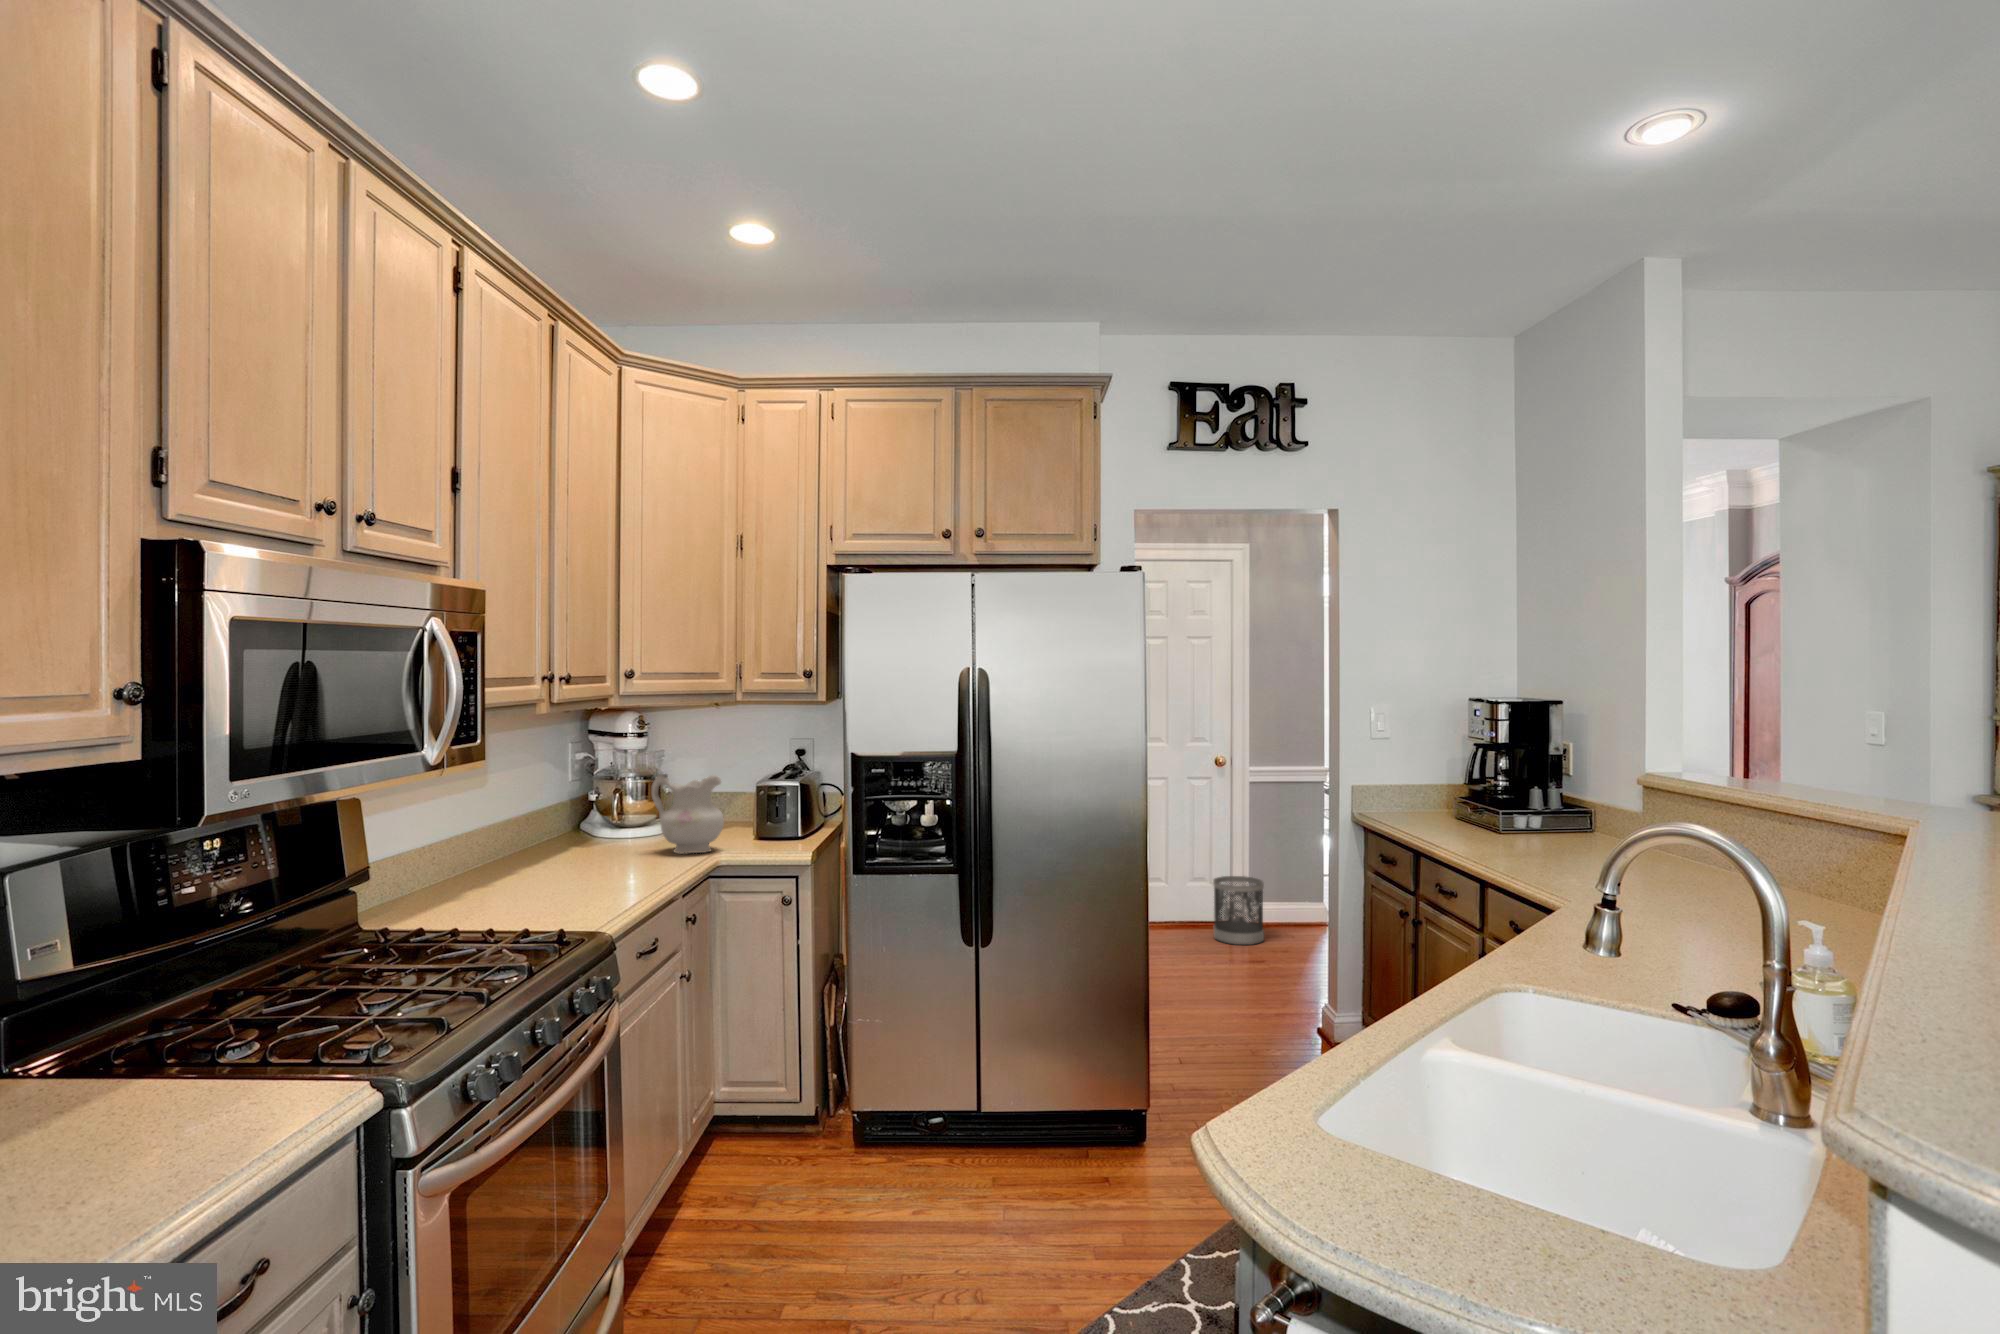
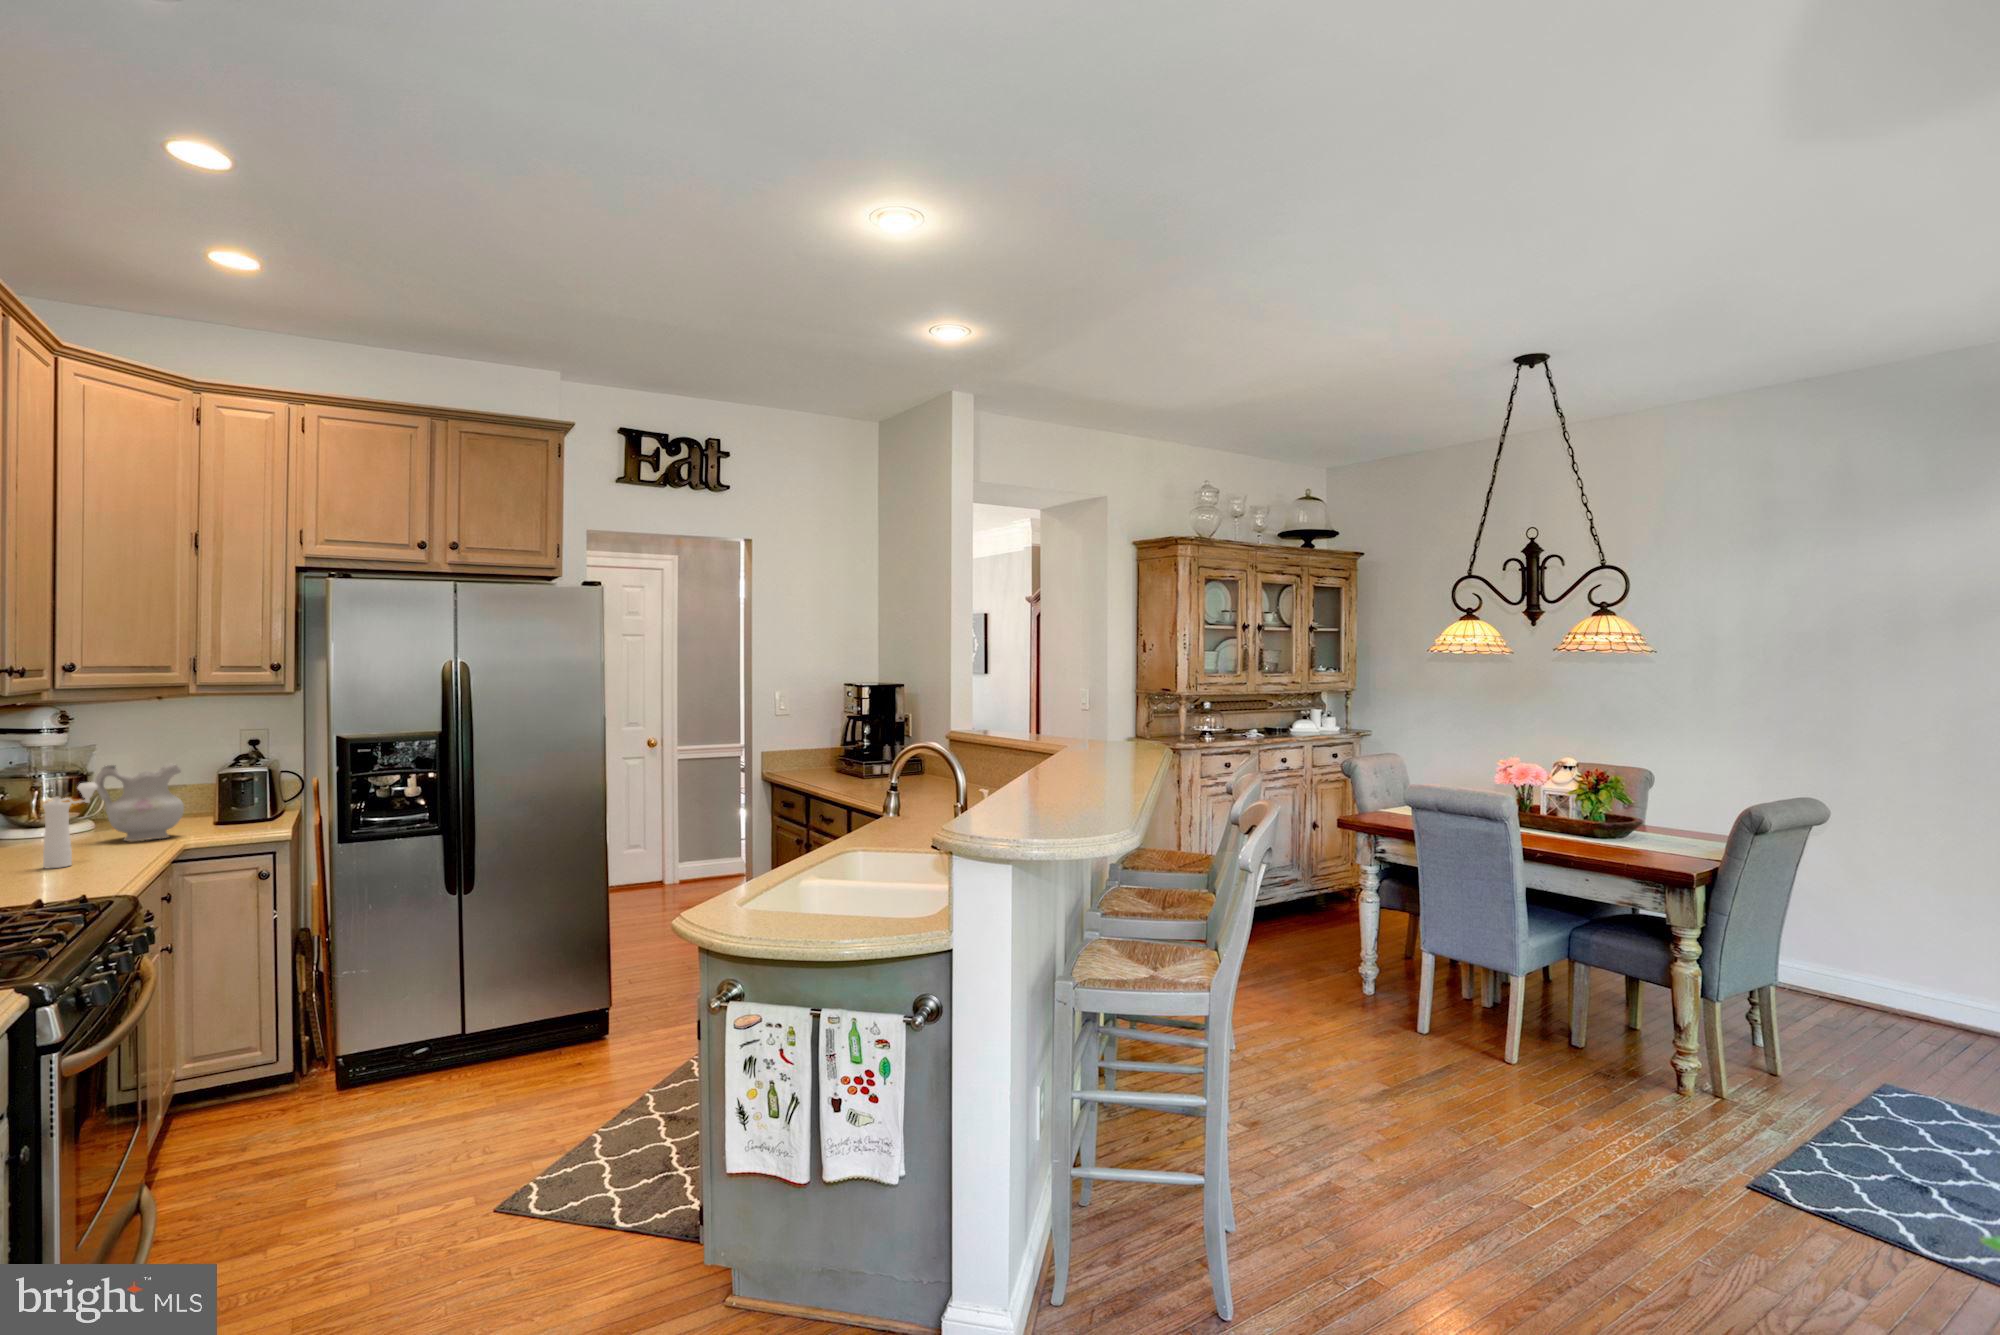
pepper mill: none [575,794,629,885] -> present [43,782,98,868]
wastebasket: present [1213,876,1264,945] -> none [649,840,693,897]

